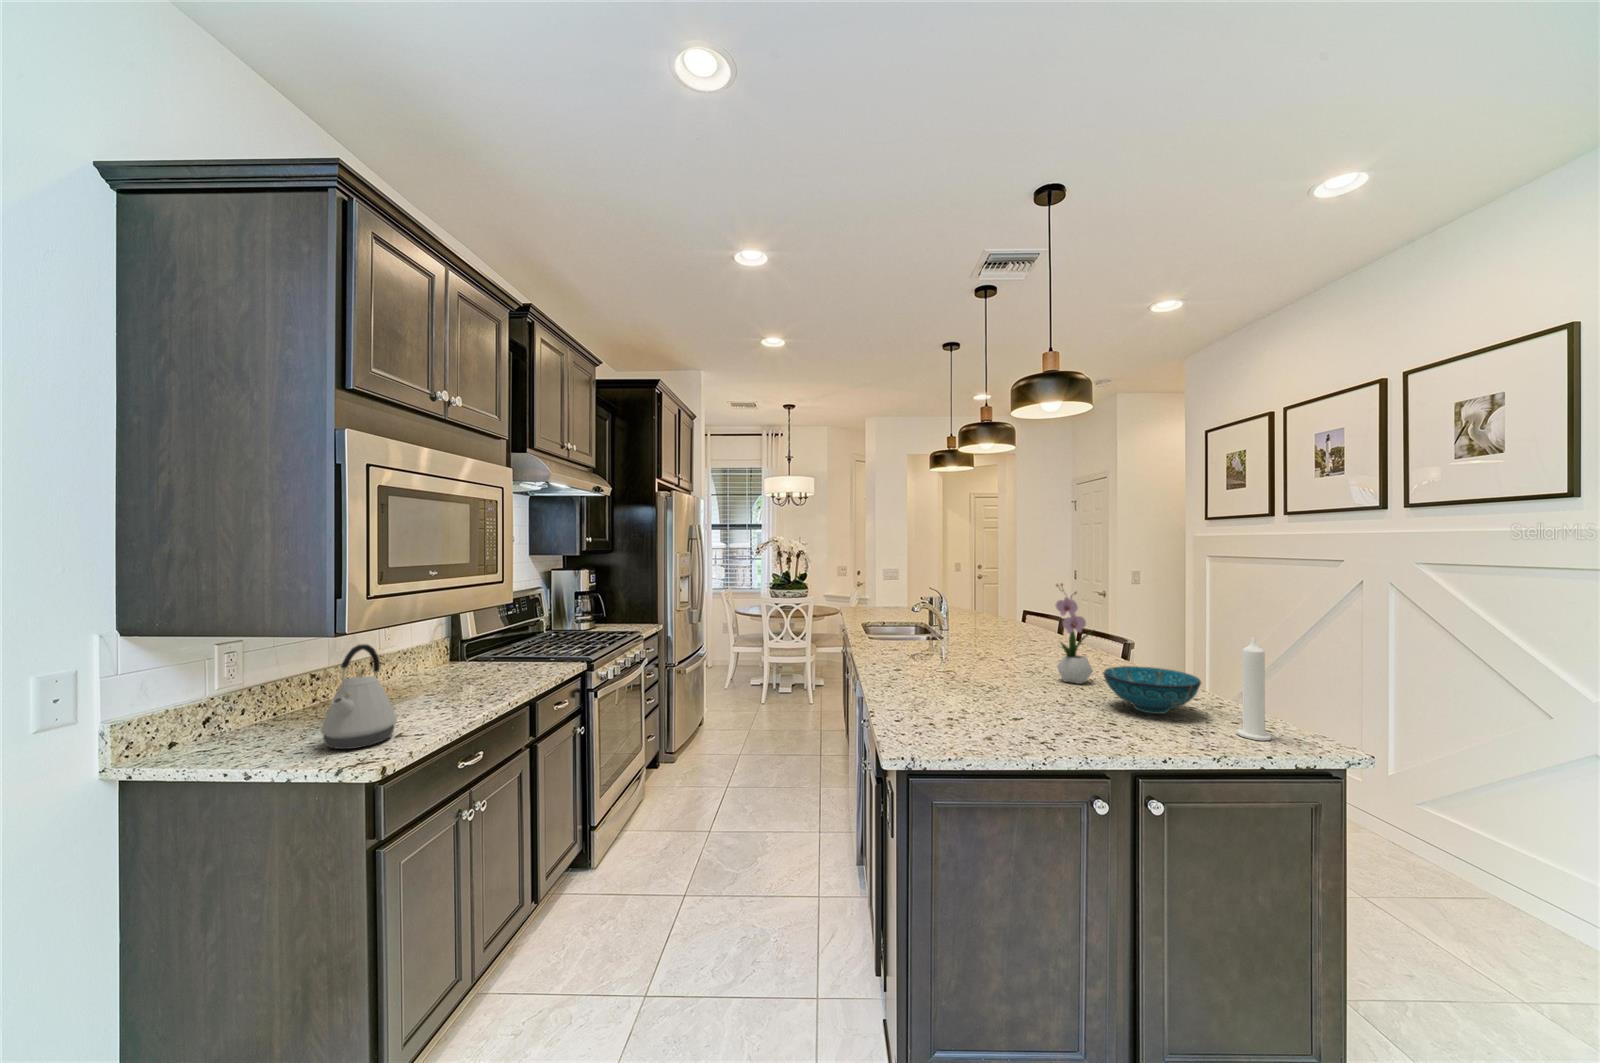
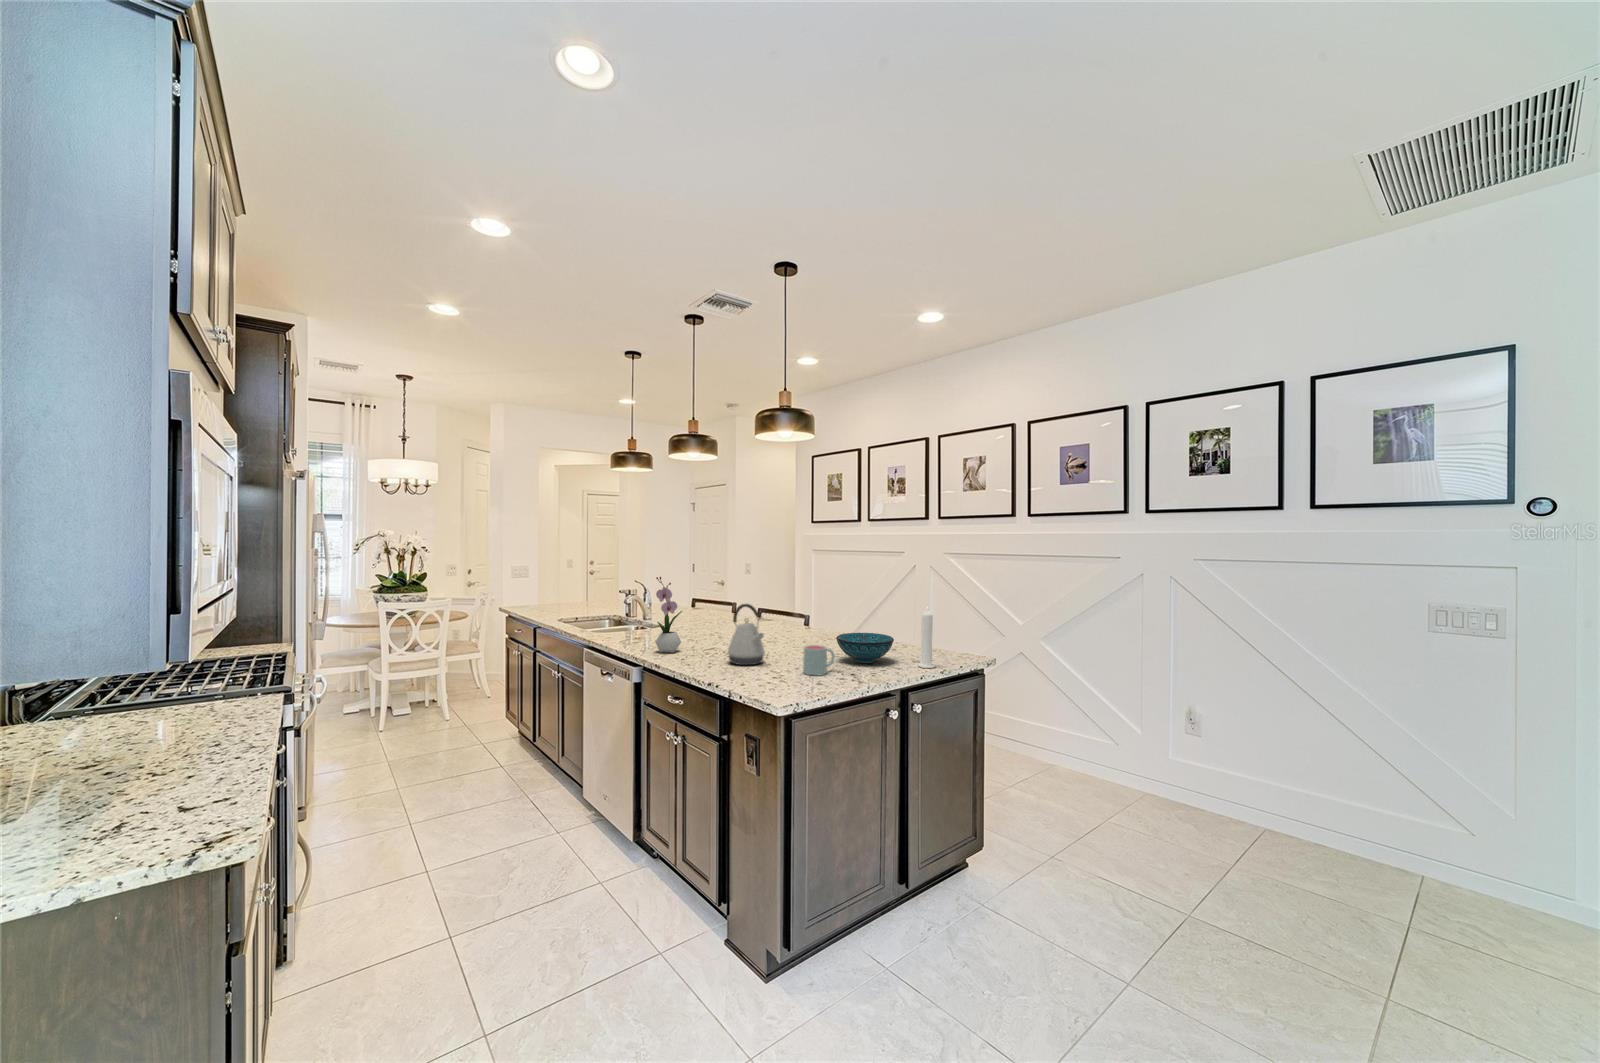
flower arrangement: present [1056,584,1093,684] -> present [655,577,682,653]
kettle: present [321,644,397,749] -> present [728,604,765,665]
mug: none [1028,675,1080,719] -> present [803,645,835,676]

